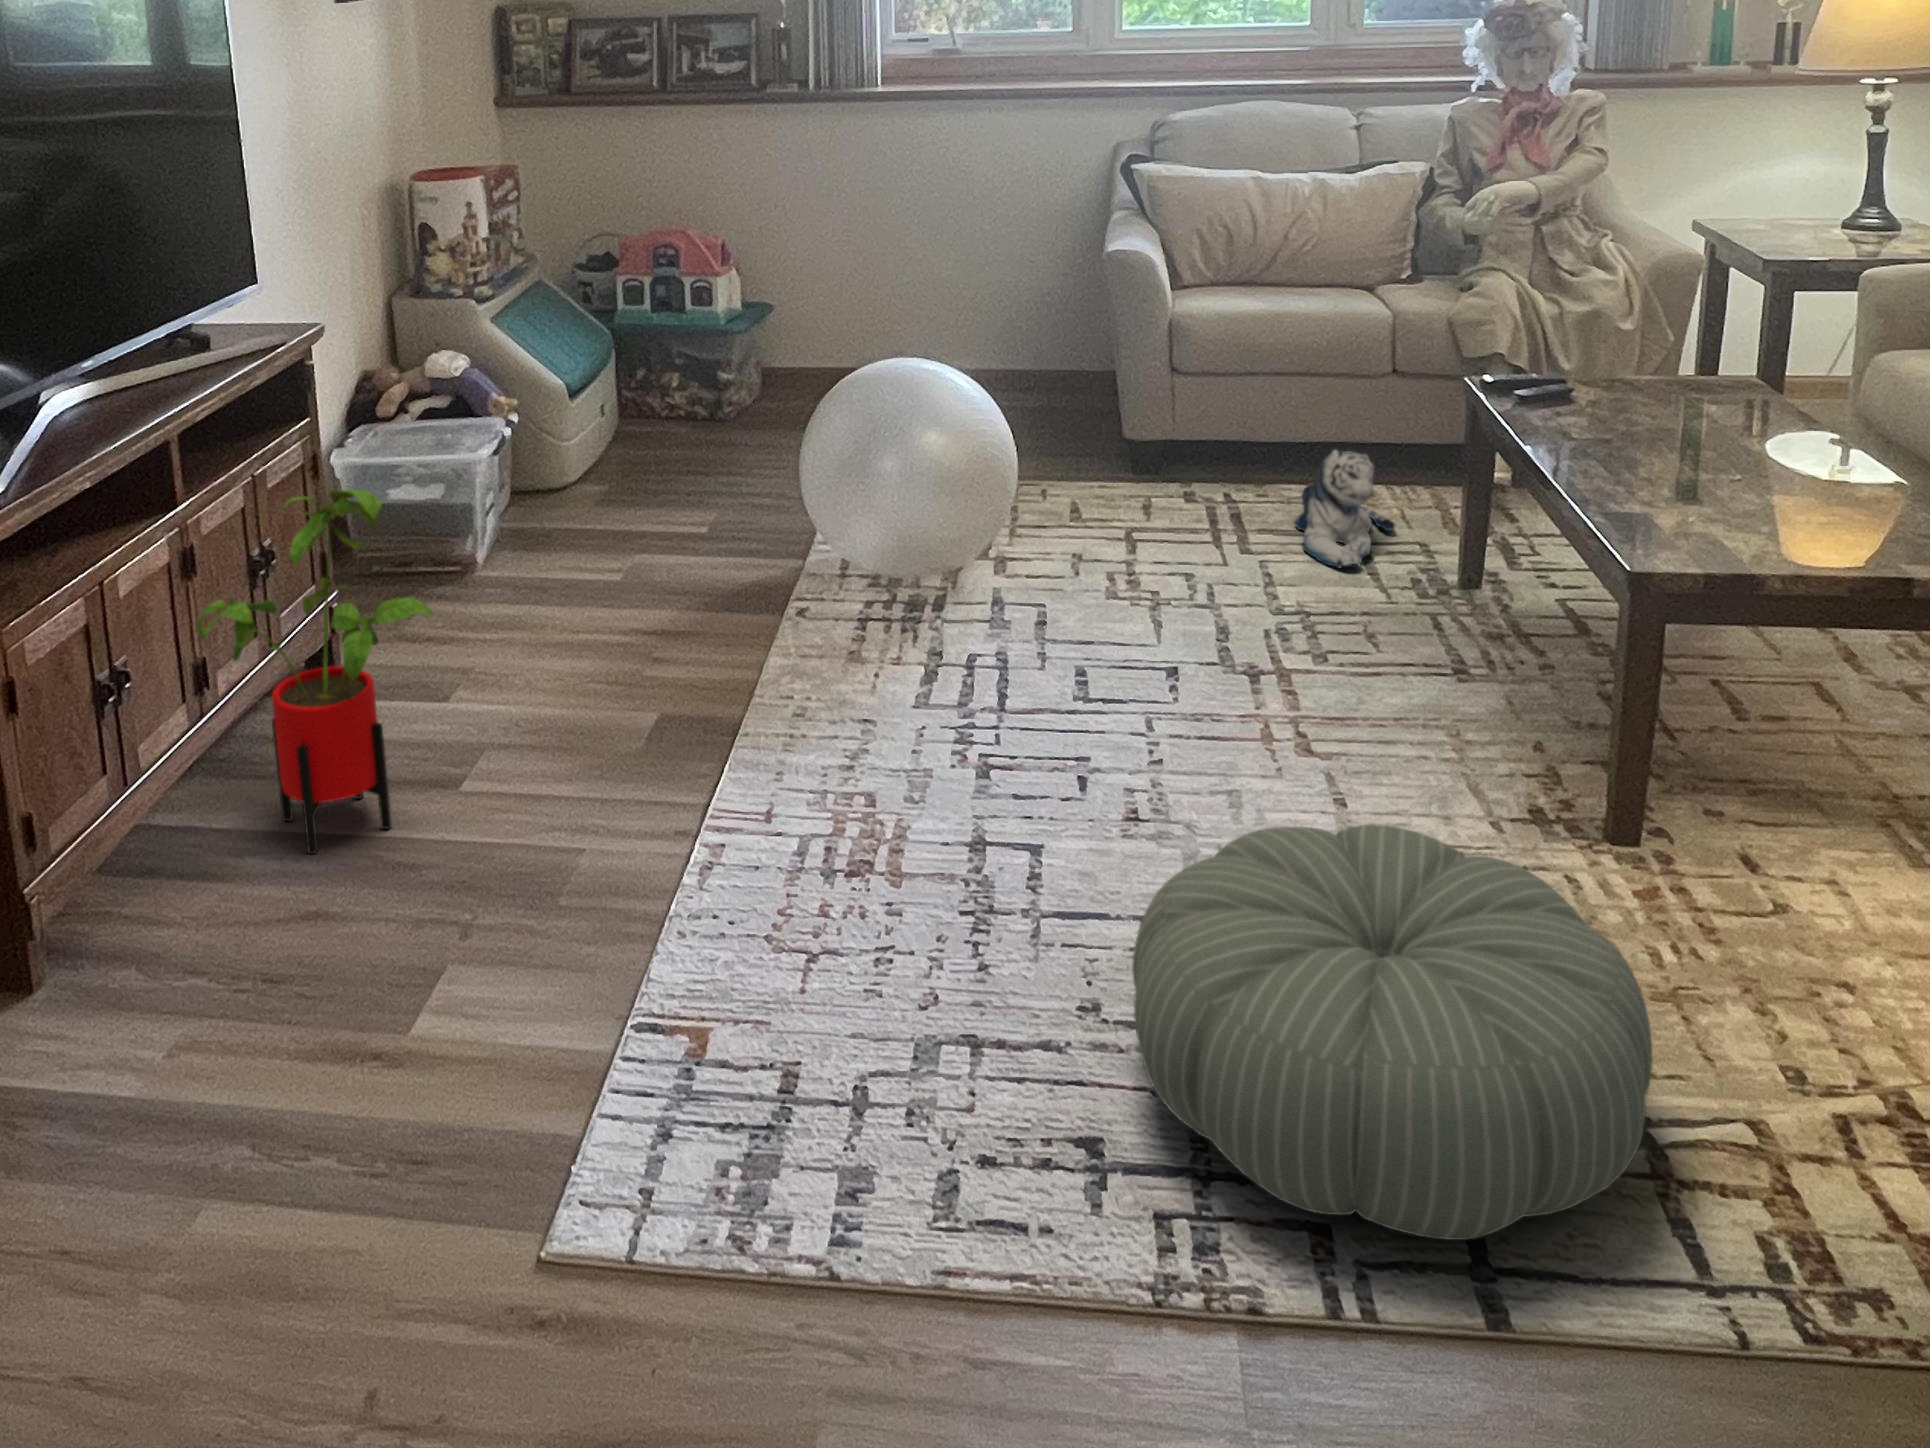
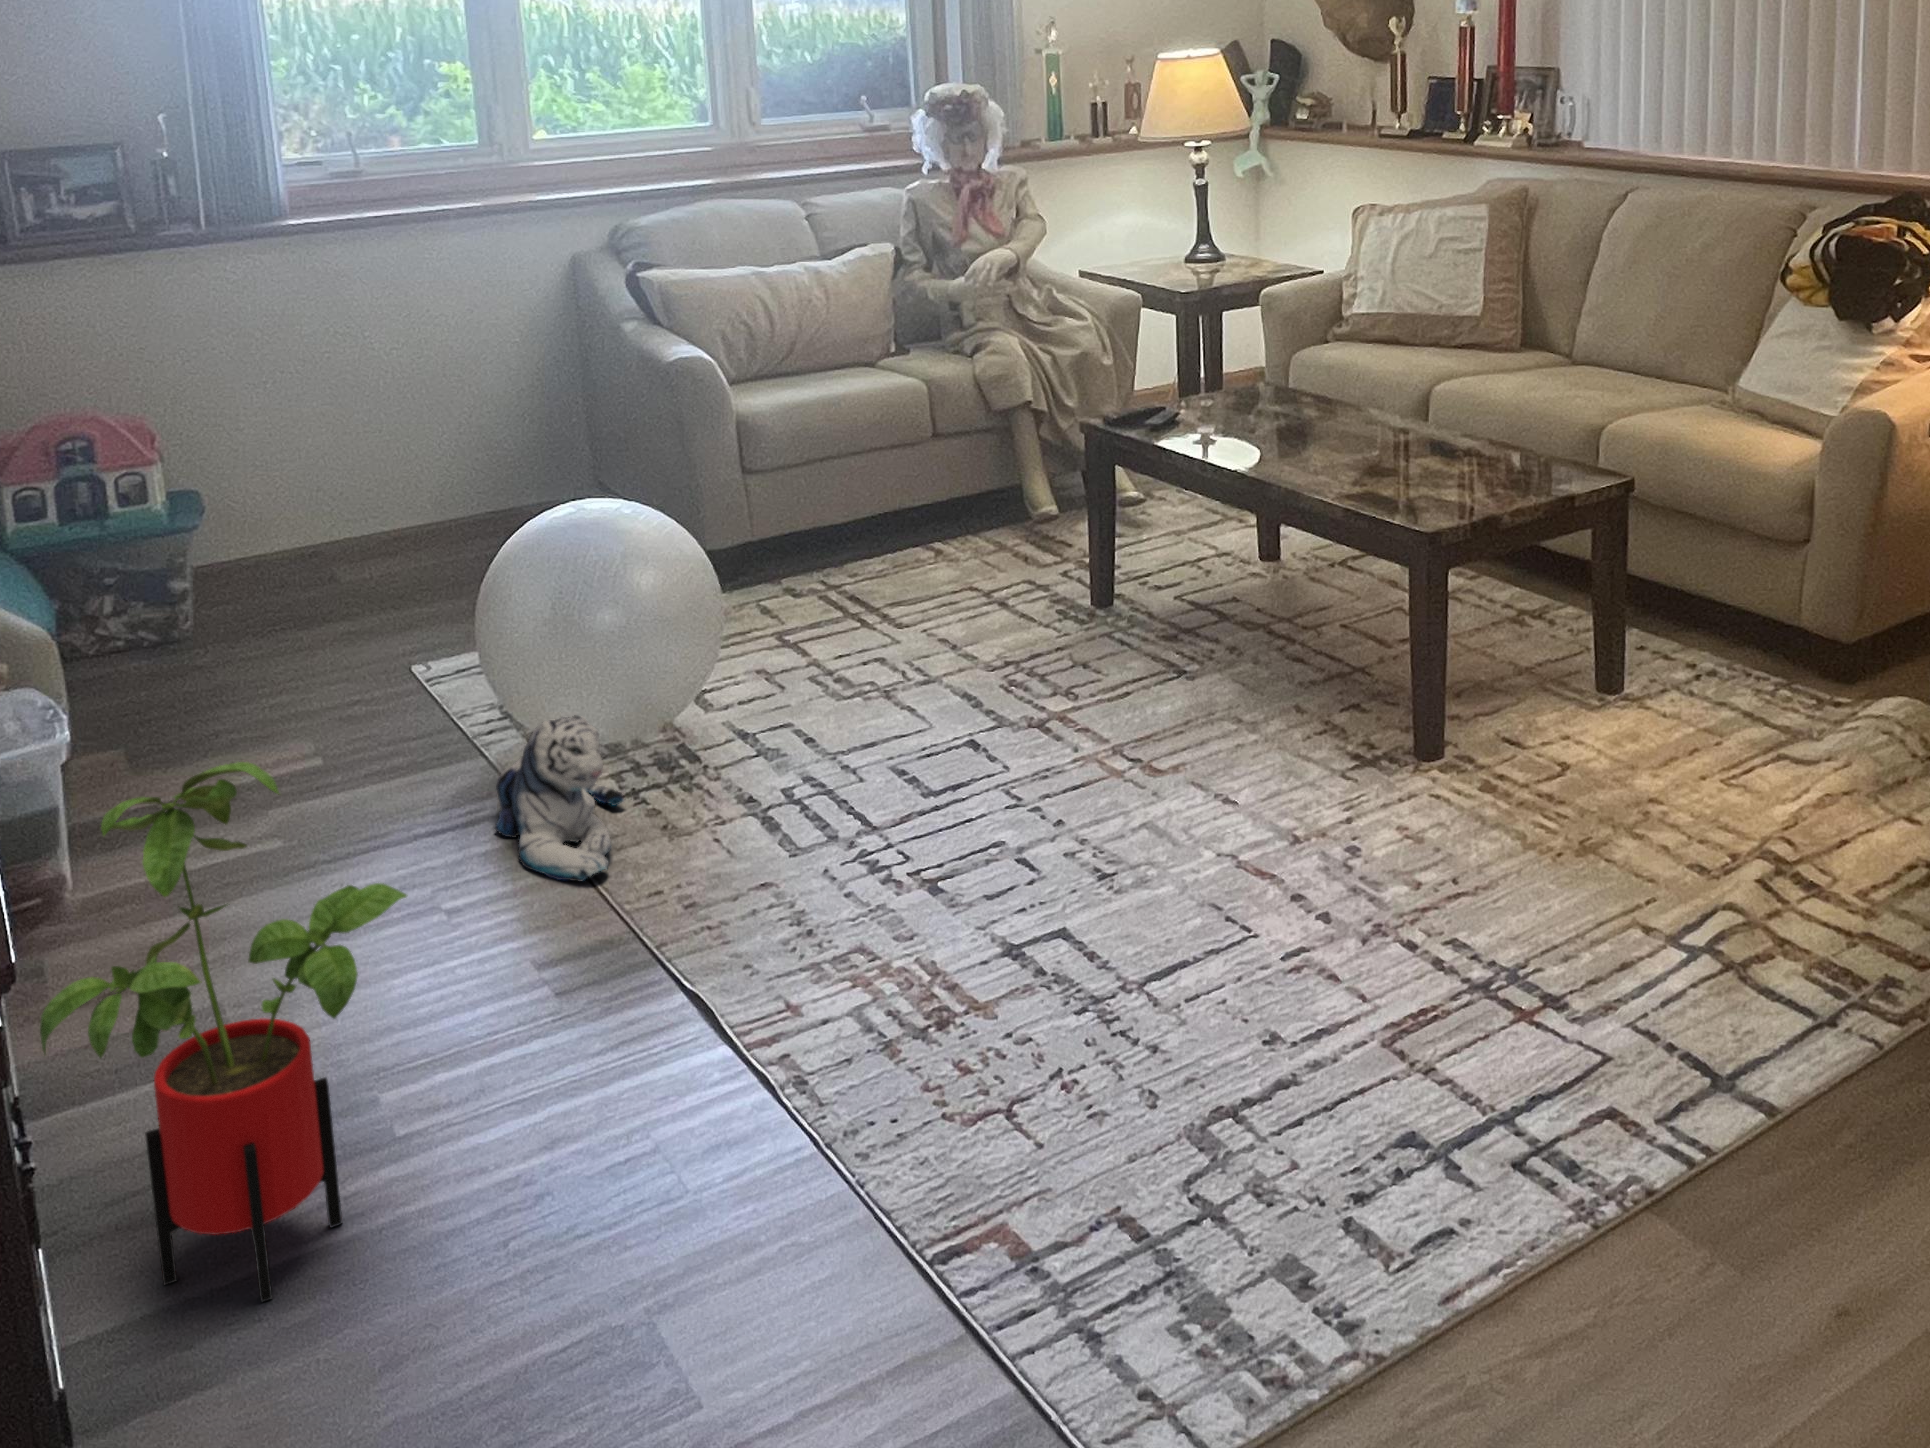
plush toy: present [1294,450,1395,568] -> present [494,716,624,882]
pouf: present [1132,824,1652,1240] -> none [1316,772,1758,1101]

